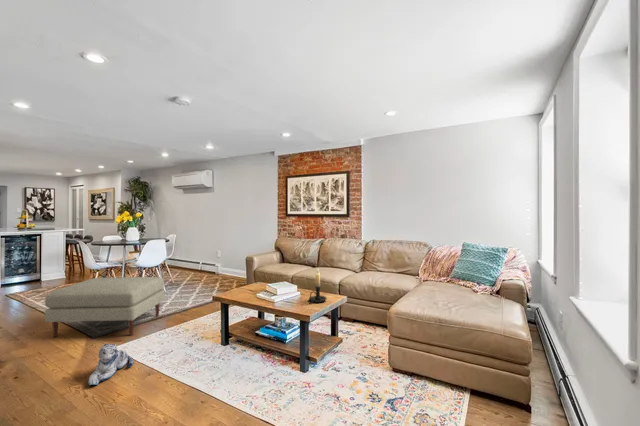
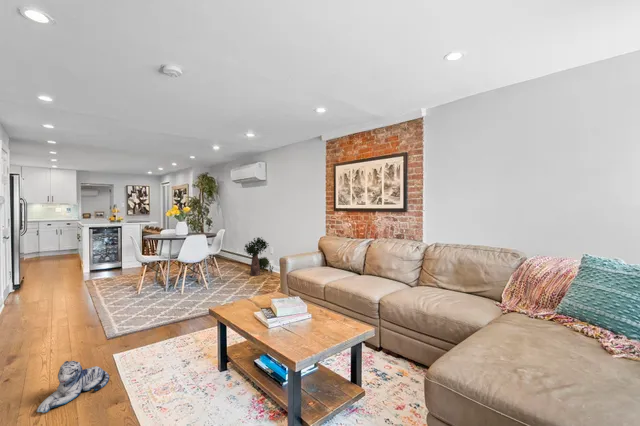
potted plant: none [194,241,224,278] -> present [244,237,273,276]
candle holder: present [309,269,327,303] -> none [308,285,337,337]
ottoman: present [45,277,165,337] -> none [60,274,186,343]

